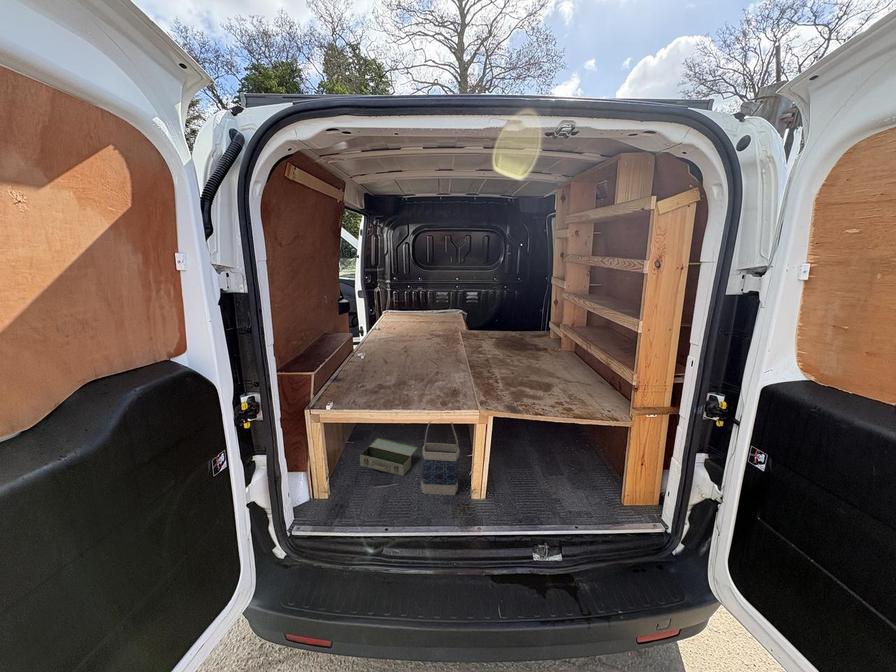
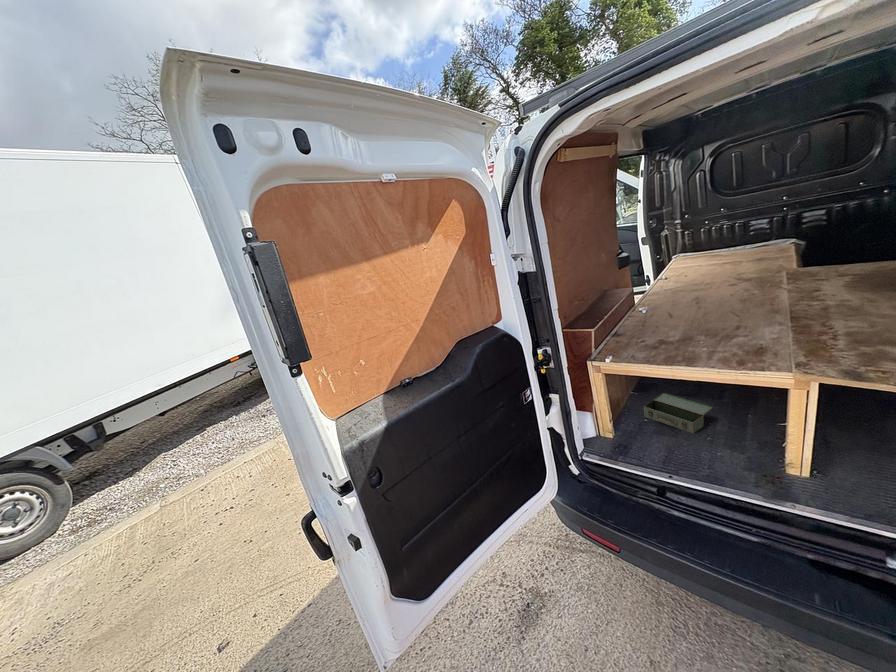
bag: present [421,422,460,495] -> none [715,373,768,464]

